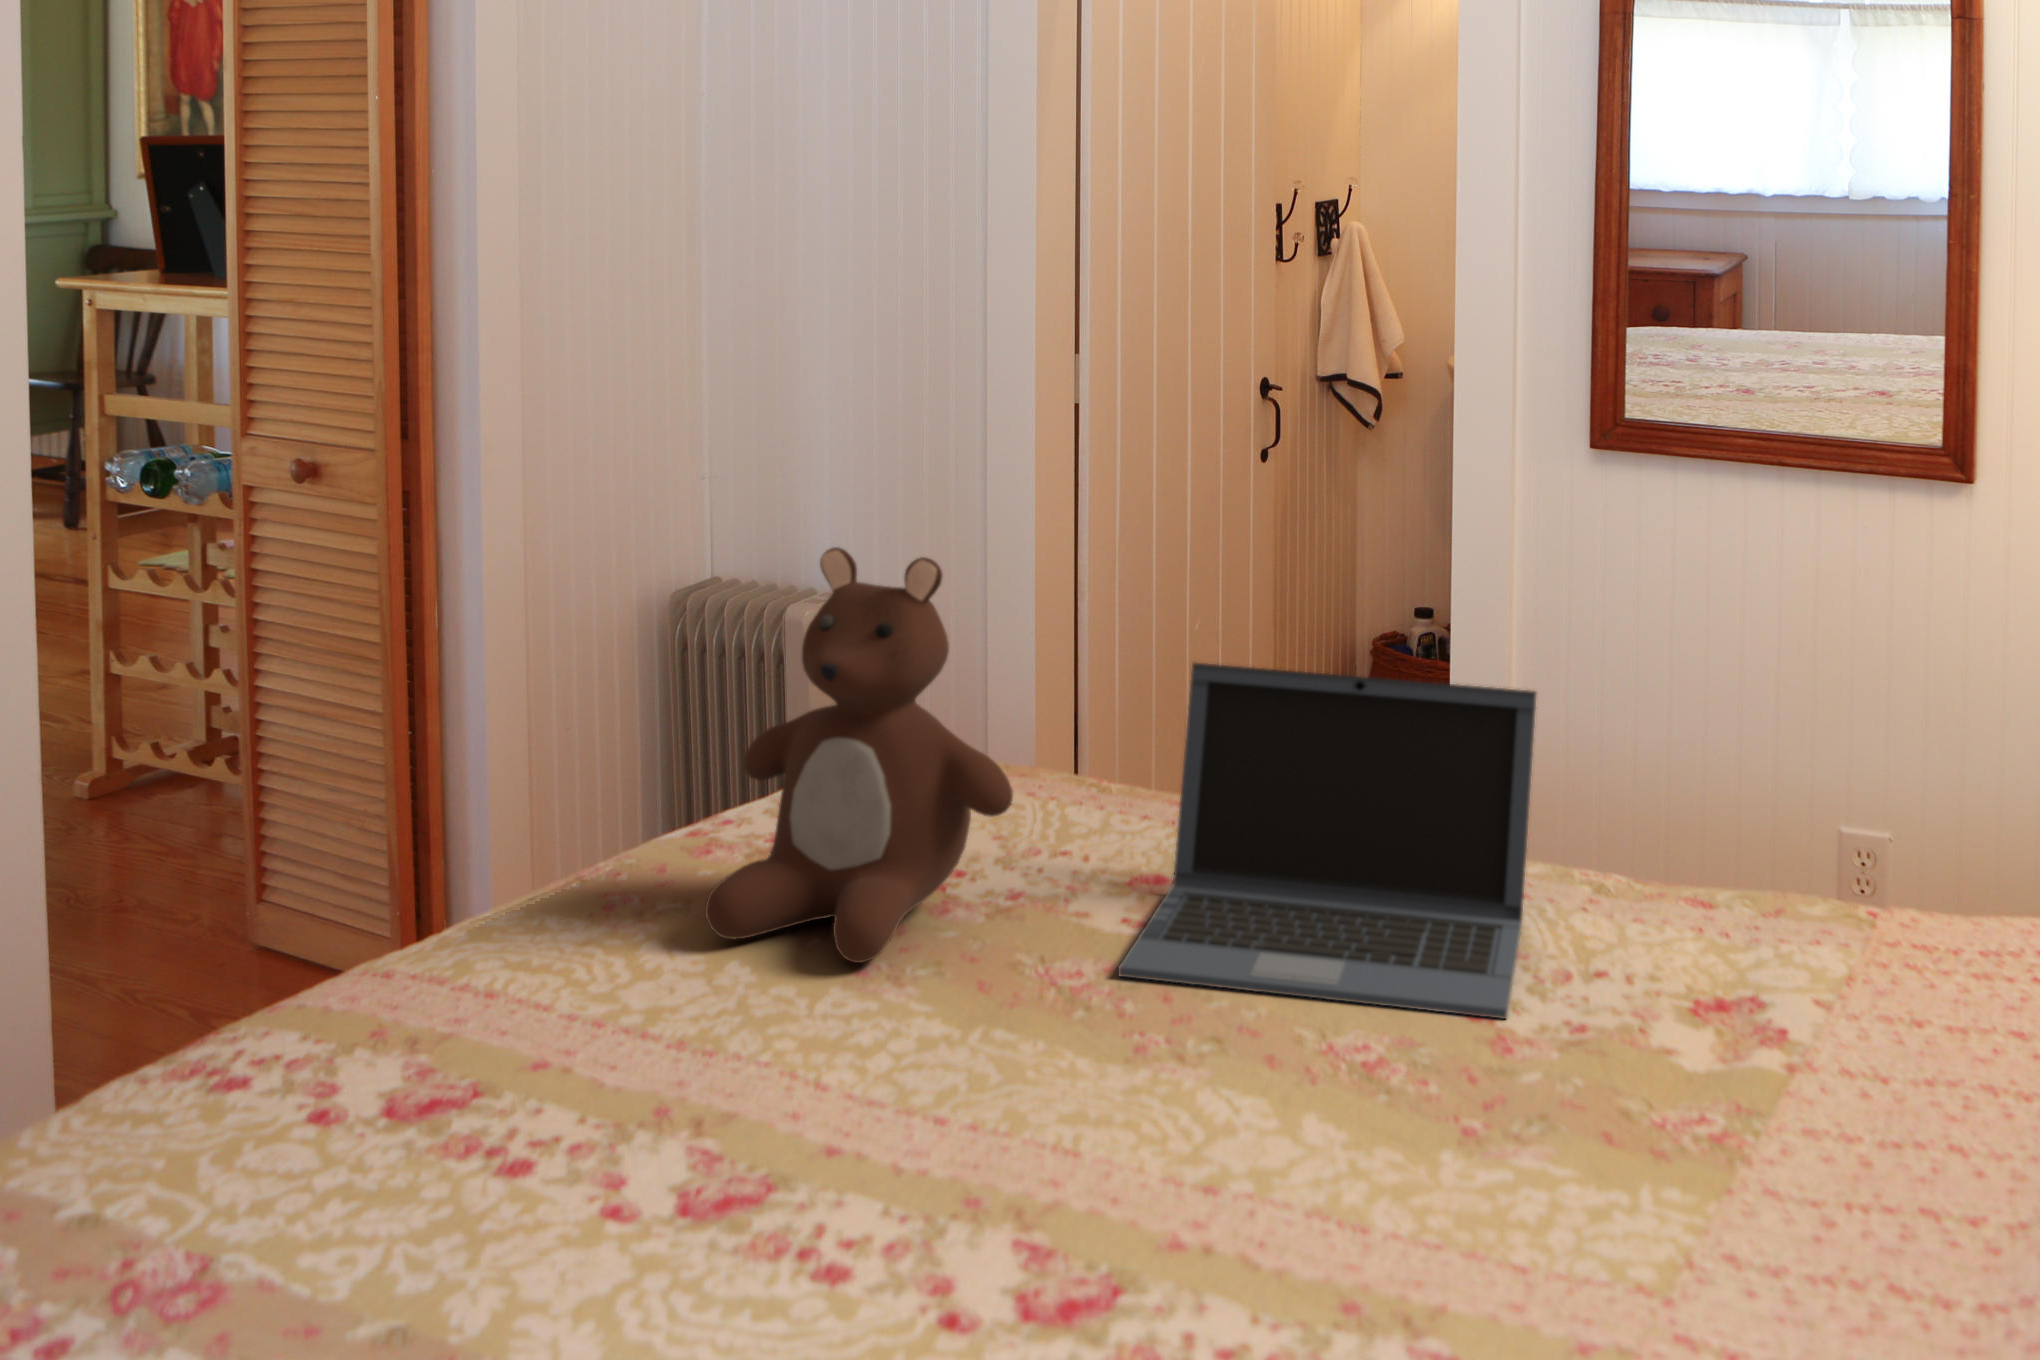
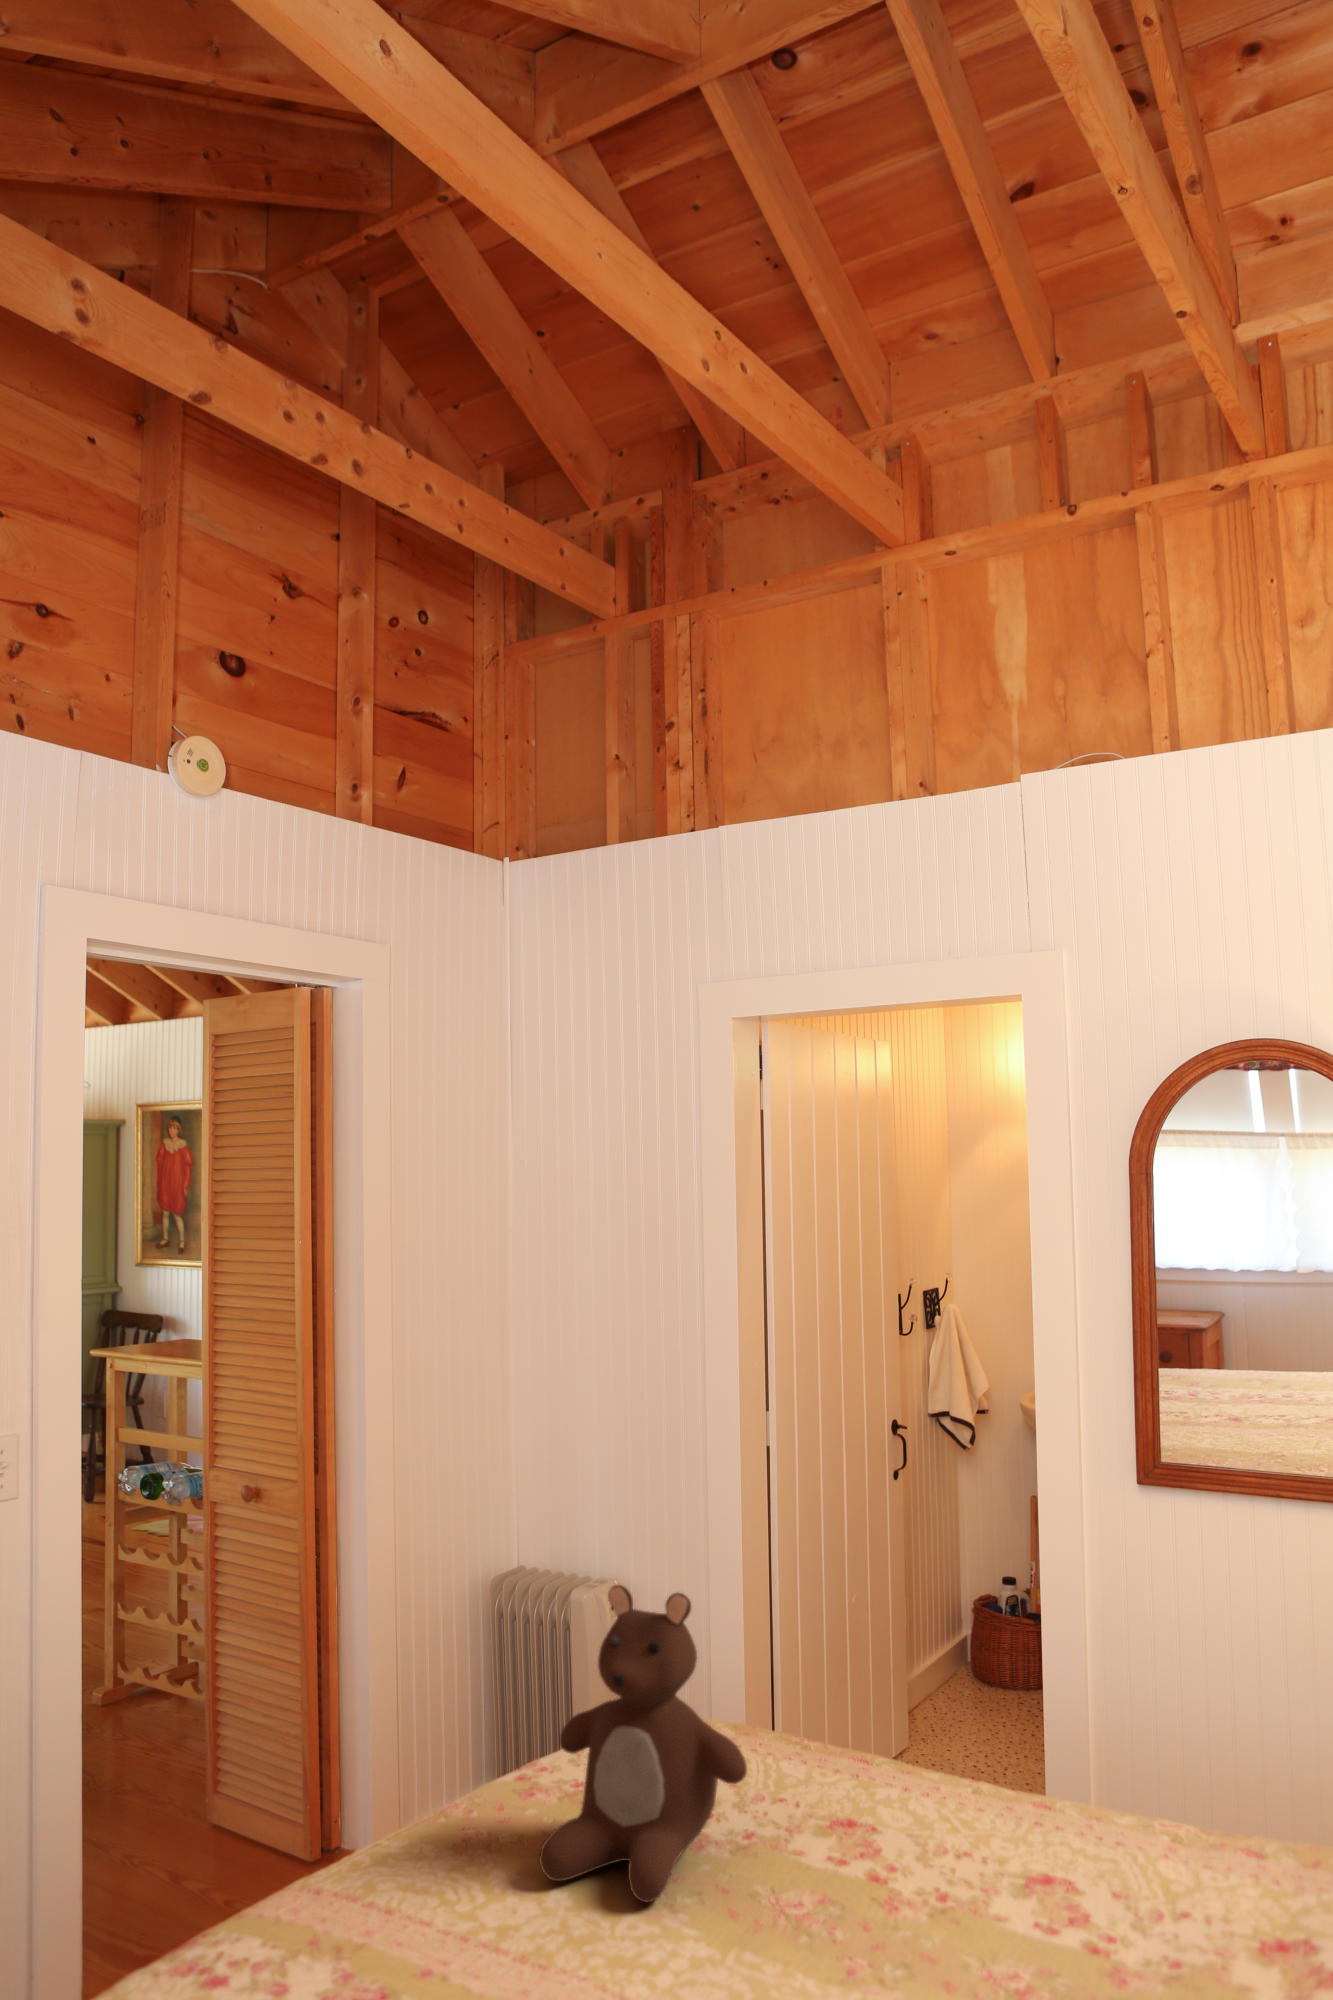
laptop: present [1118,663,1536,1019] -> none [830,1658,1121,1953]

